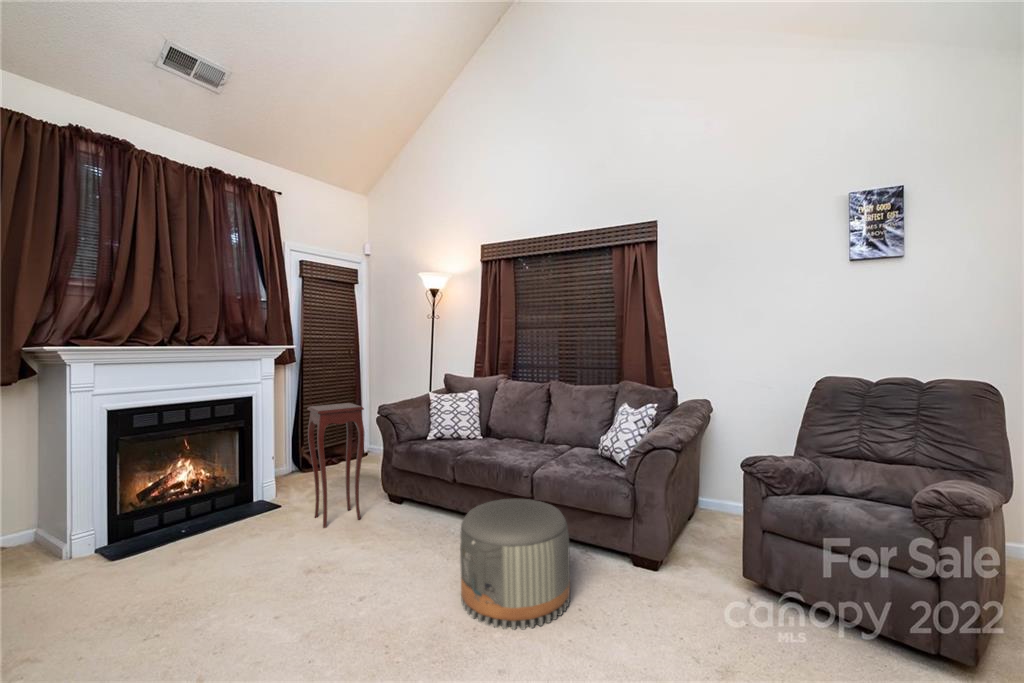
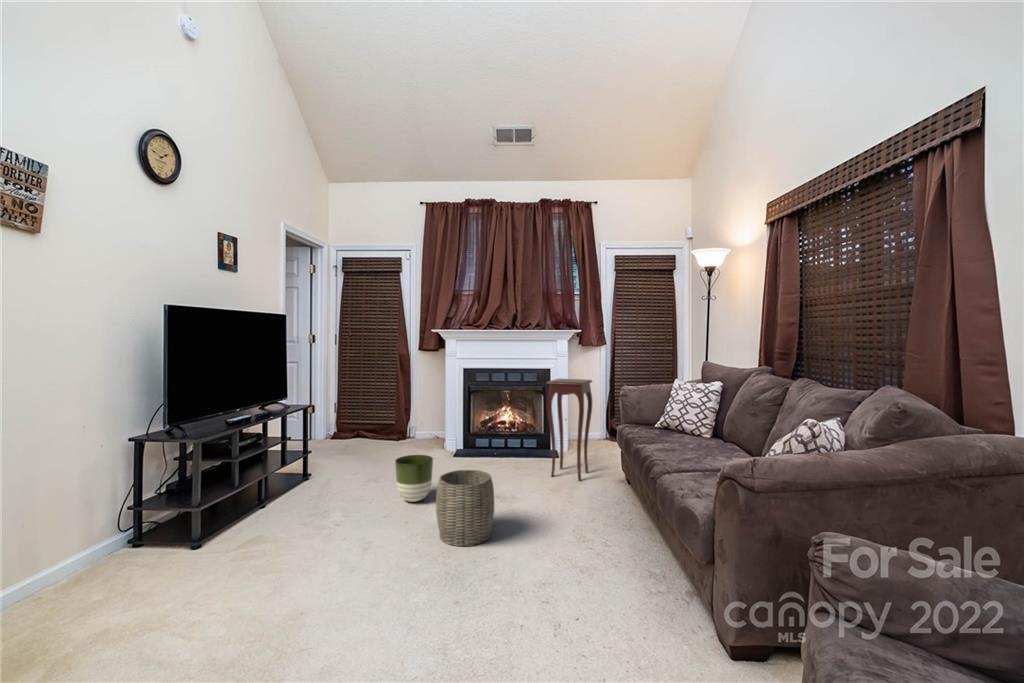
pouf: present [460,499,570,630] -> none [503,481,614,610]
woven basket: none [332,532,411,644] -> present [436,470,494,546]
planter: none [171,555,245,643] -> present [395,455,433,502]

